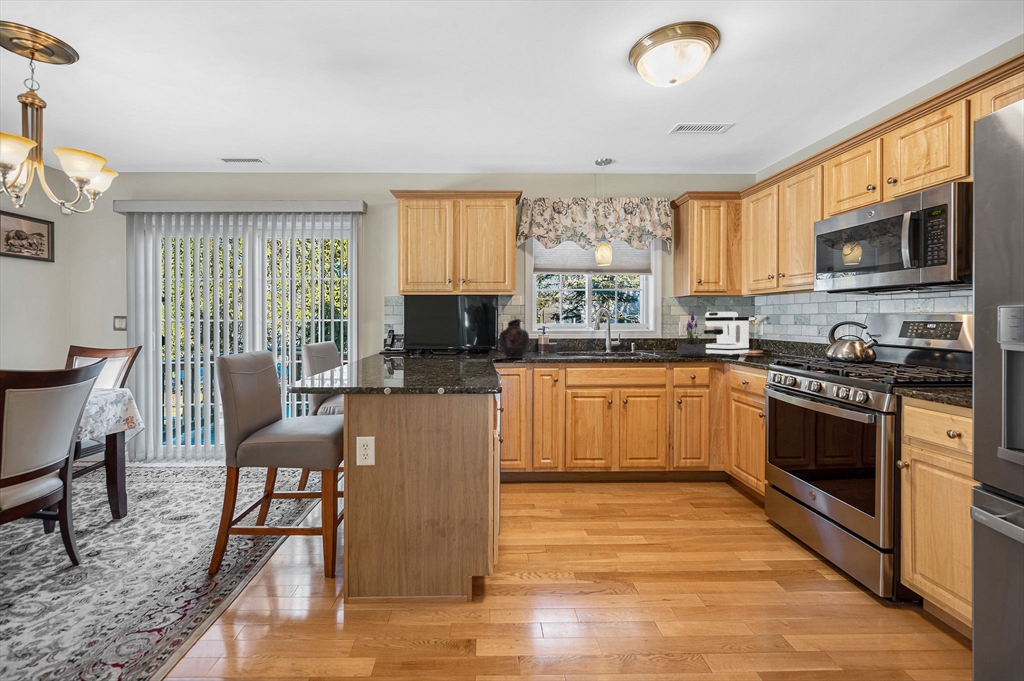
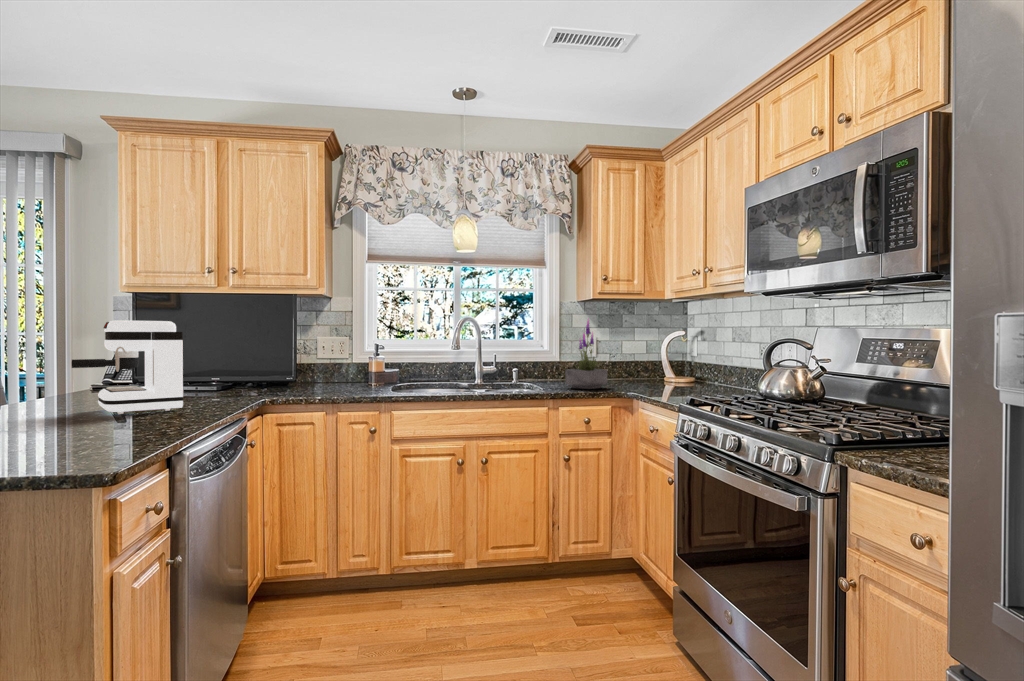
coffee maker: present [704,312,749,355] -> present [71,320,183,414]
vase: present [499,319,529,358] -> none [293,330,342,391]

